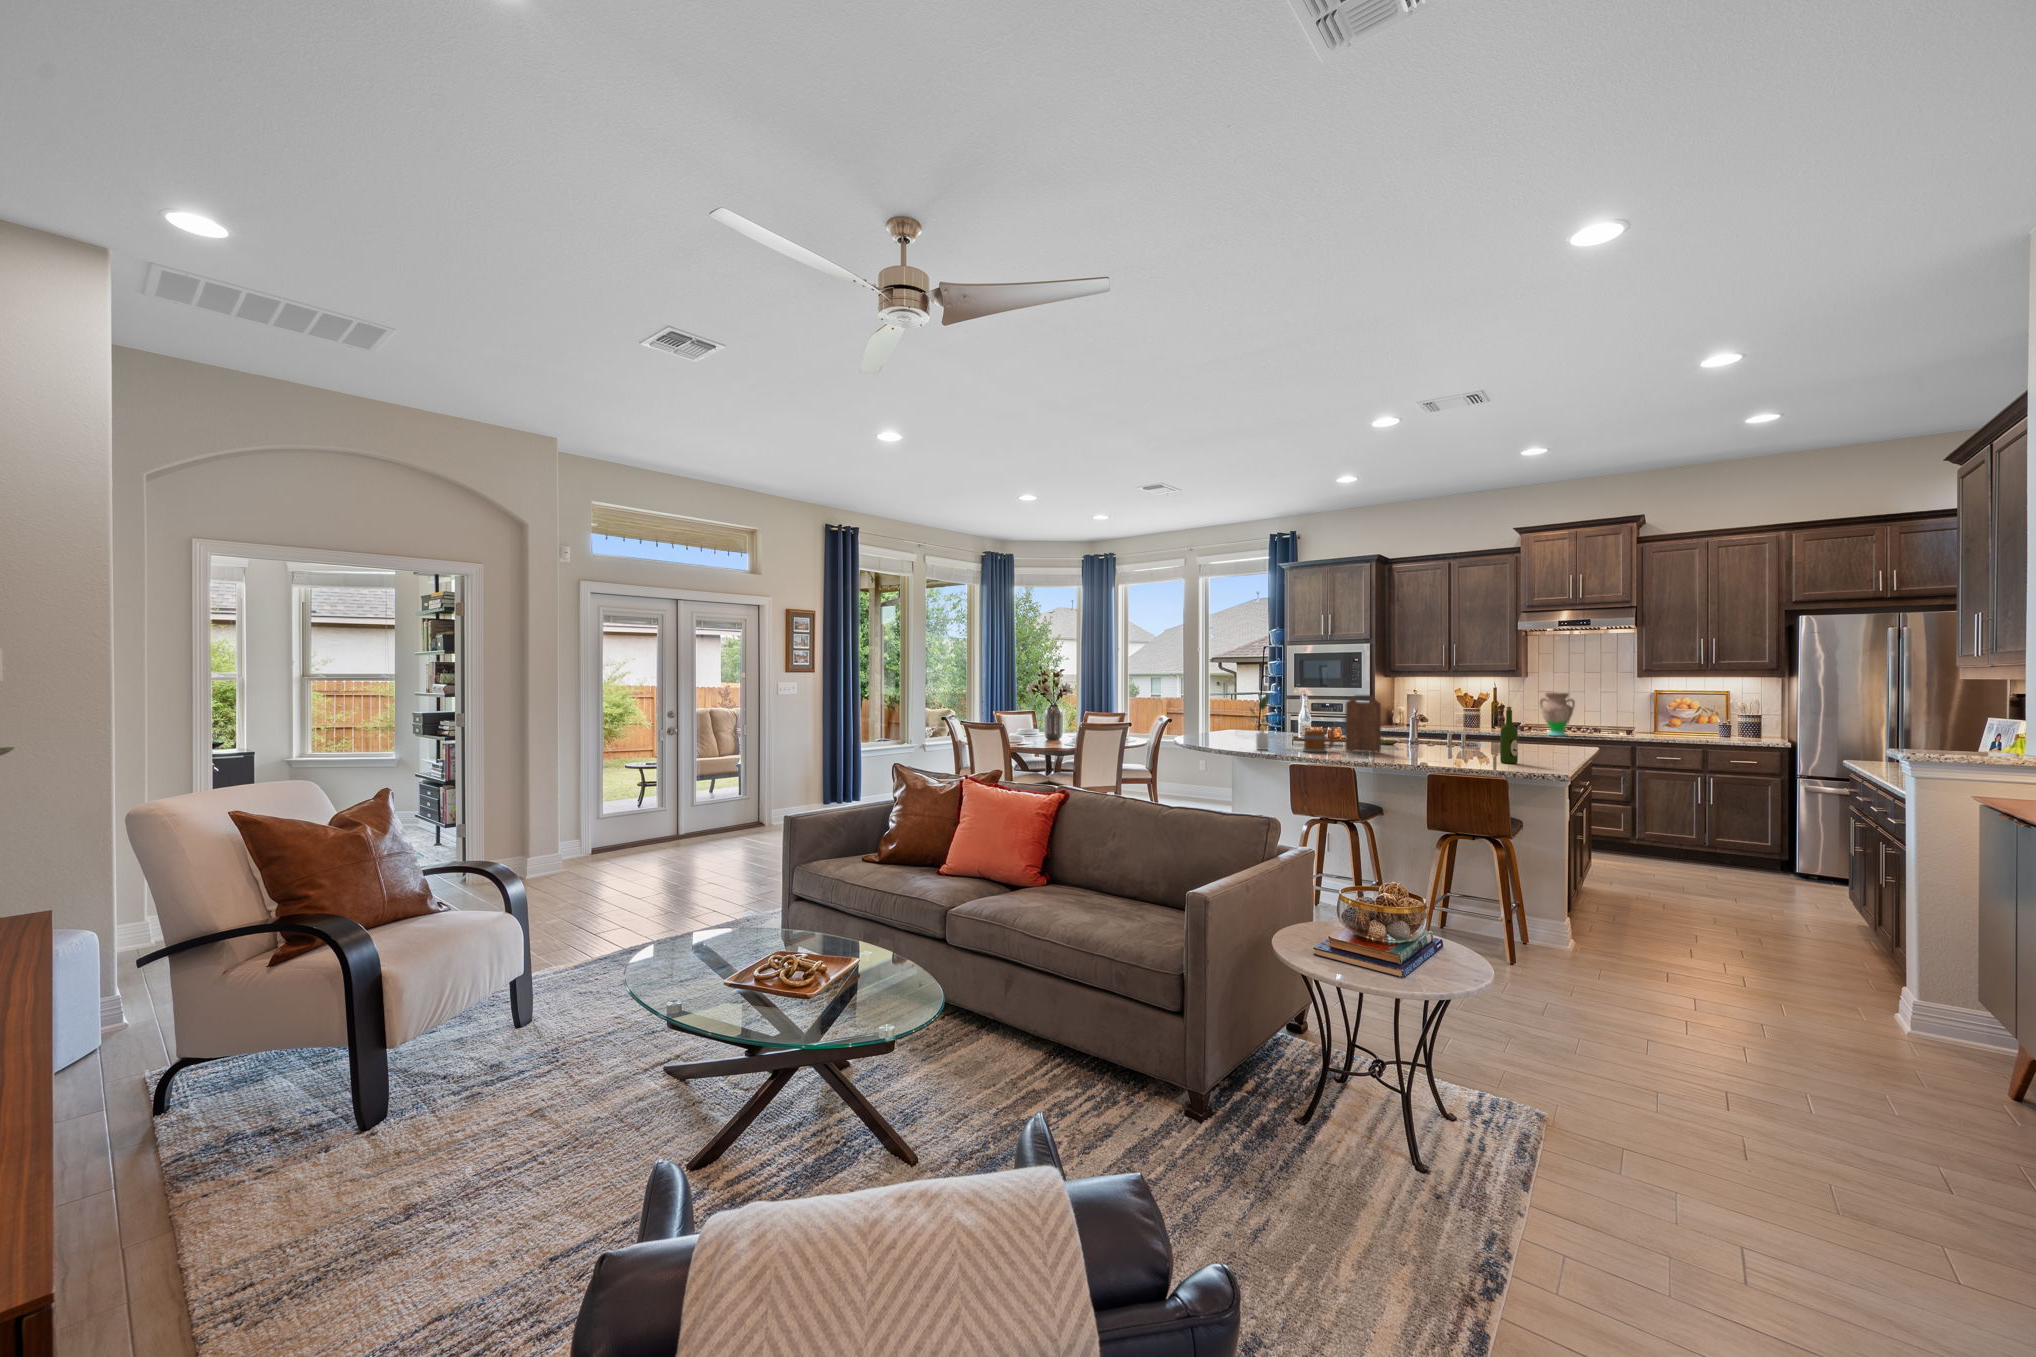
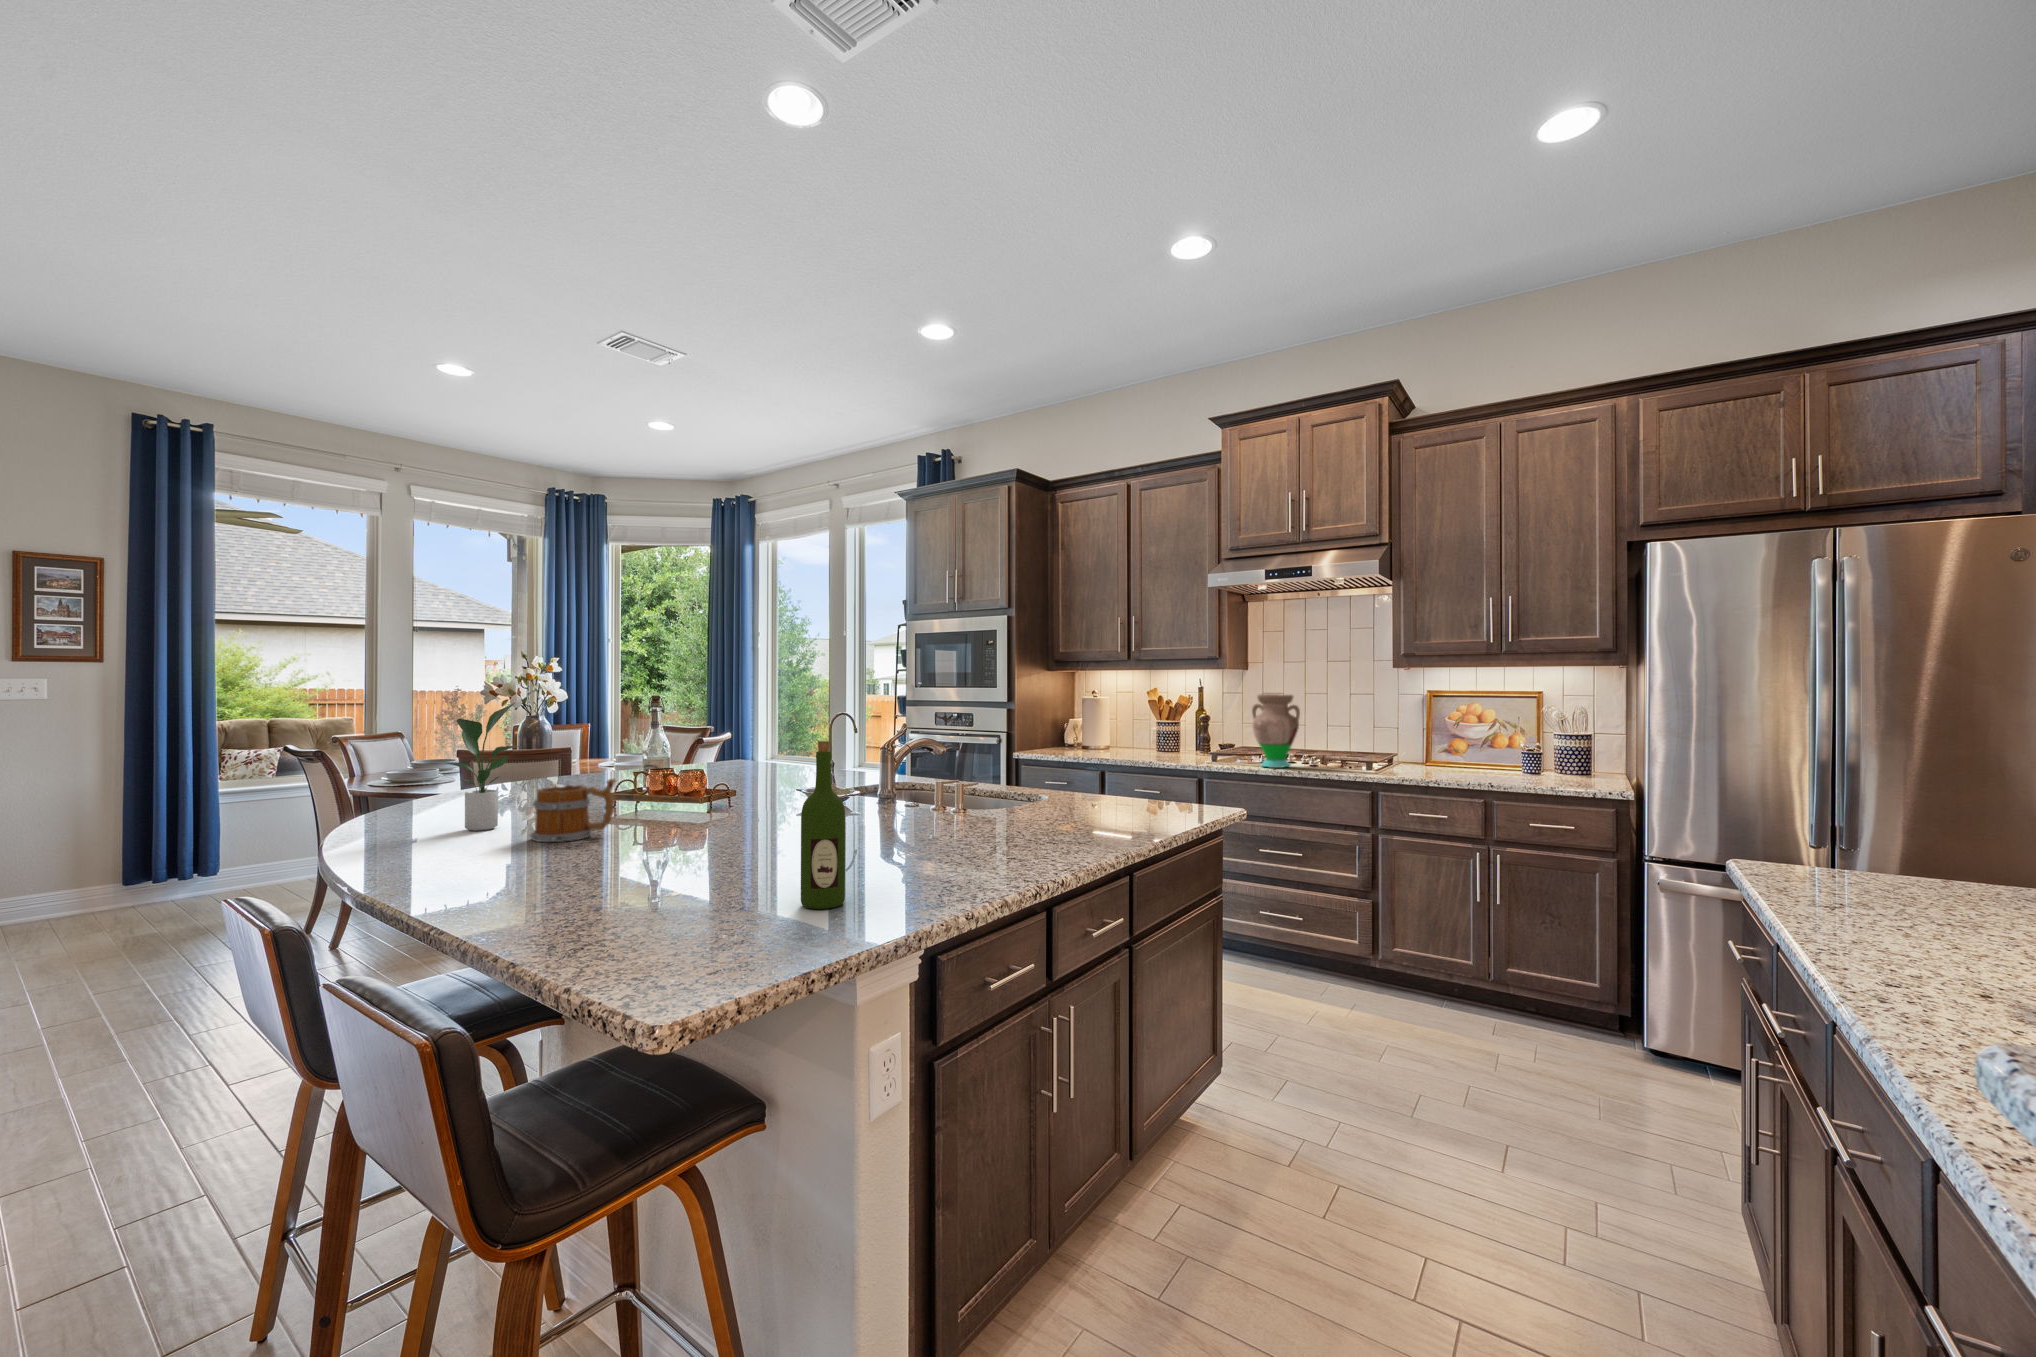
cutting board: present [1345,695,1381,752] -> none [649,704,707,840]

